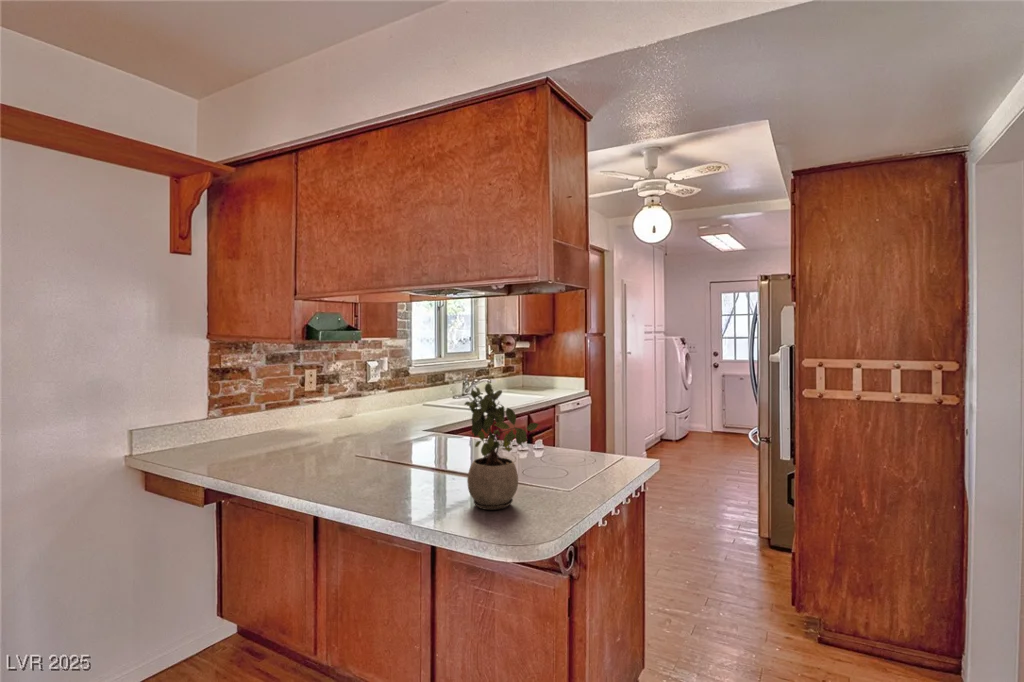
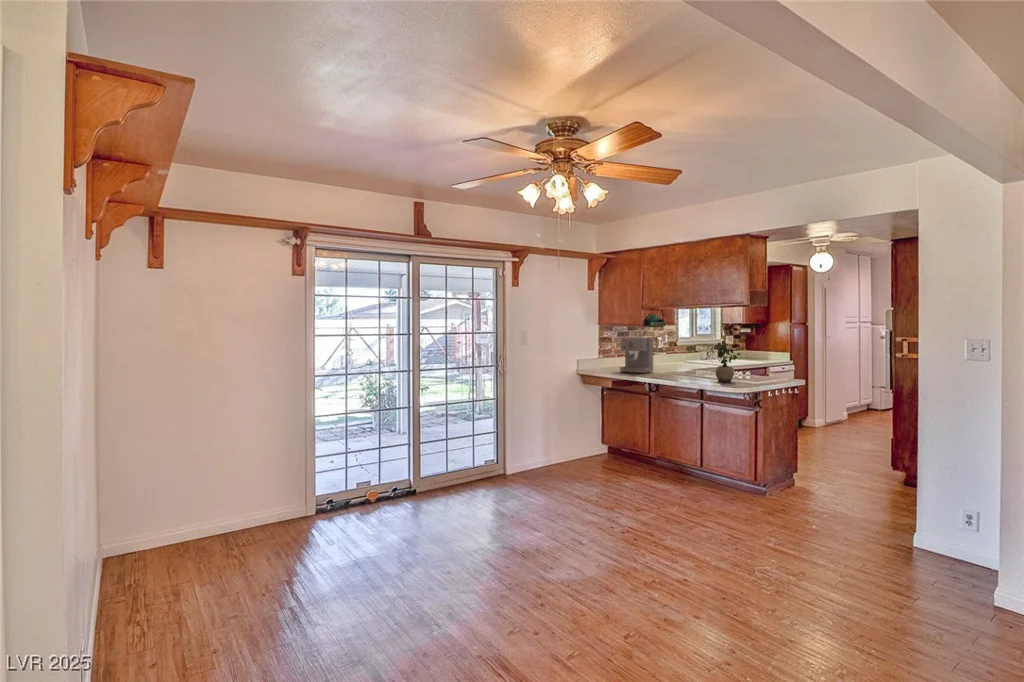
coffee maker: none [233,367,329,466] -> present [620,337,653,373]

